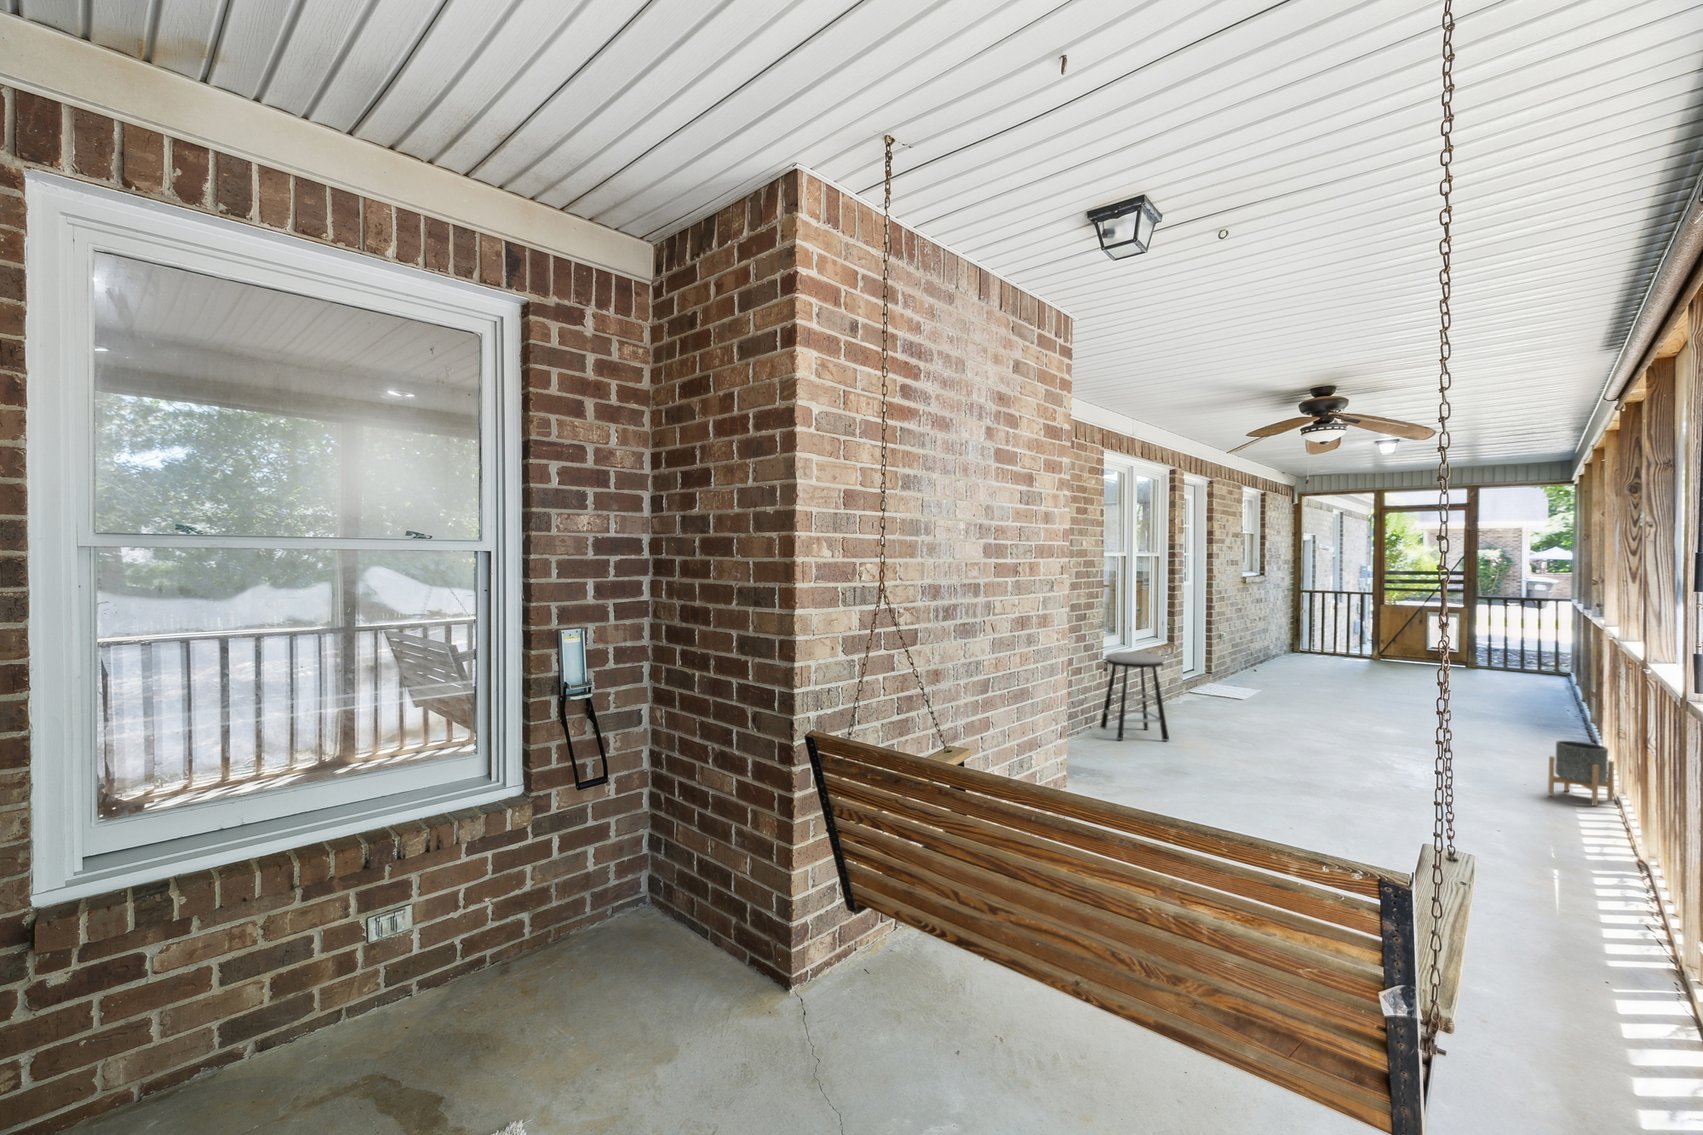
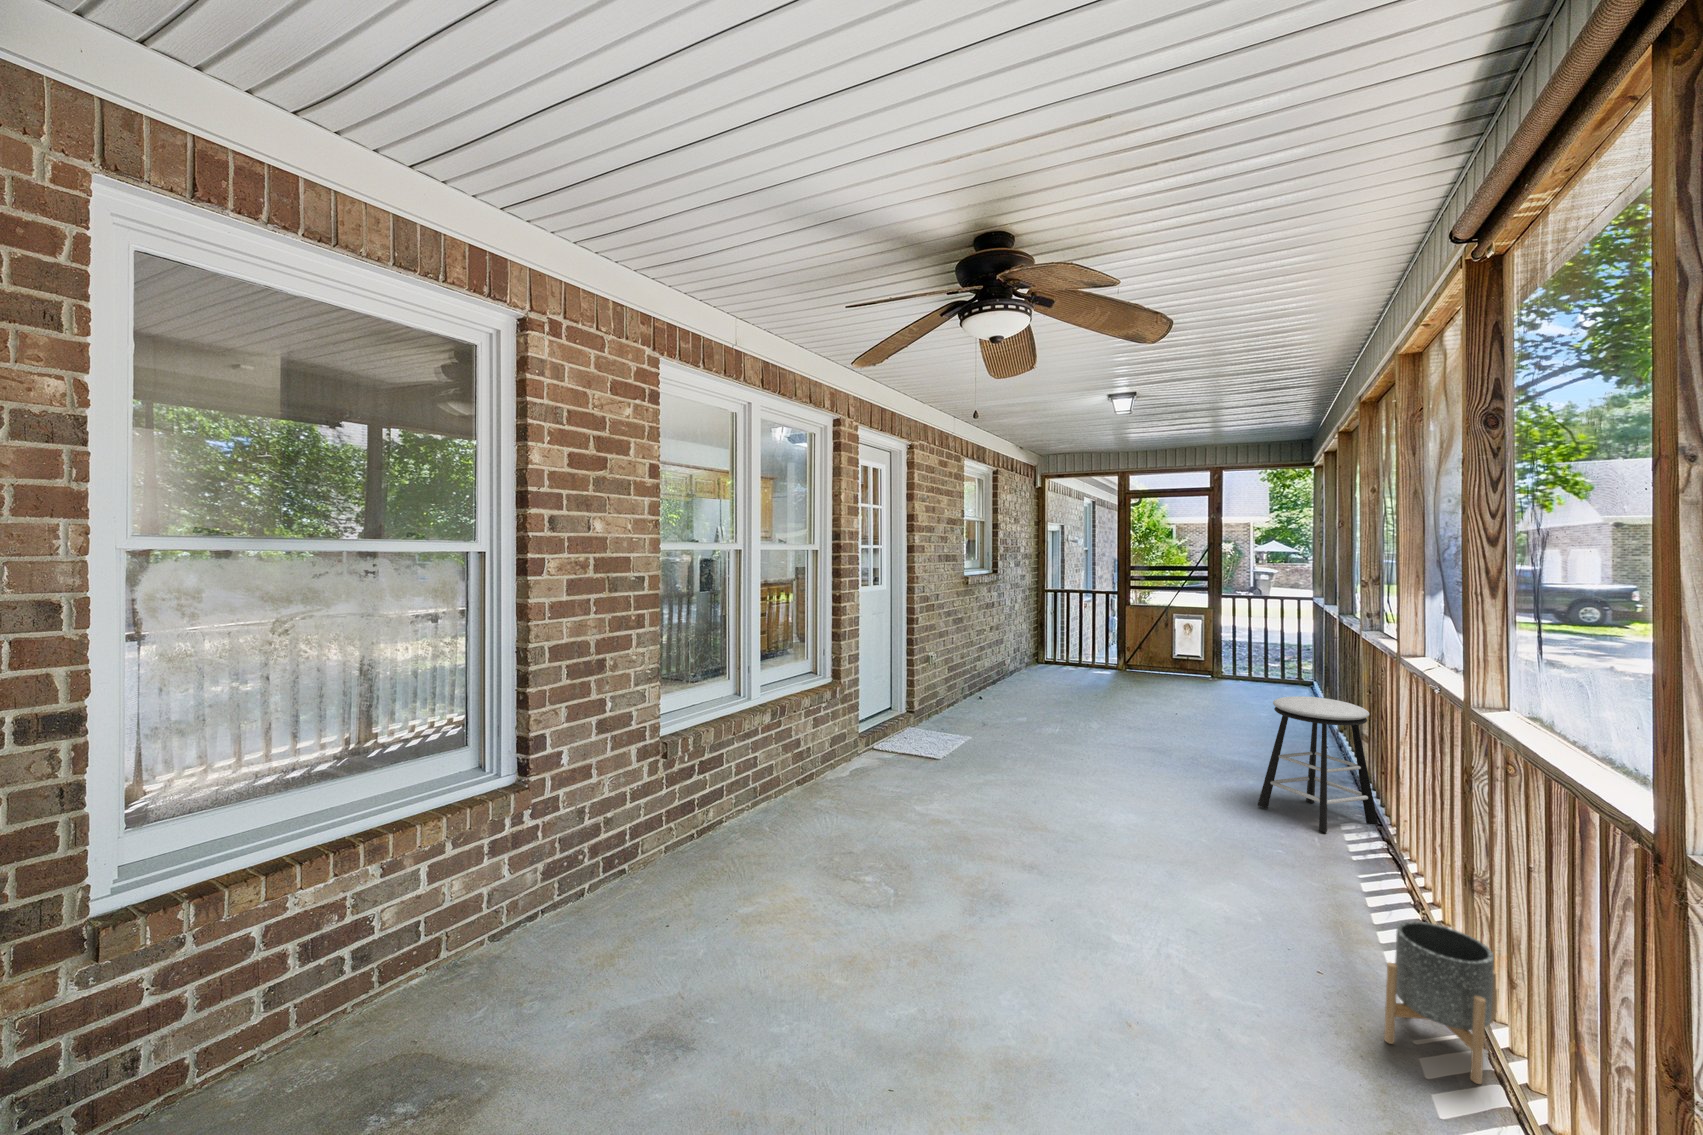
stool: present [1100,652,1169,740] -> present [1258,696,1378,832]

